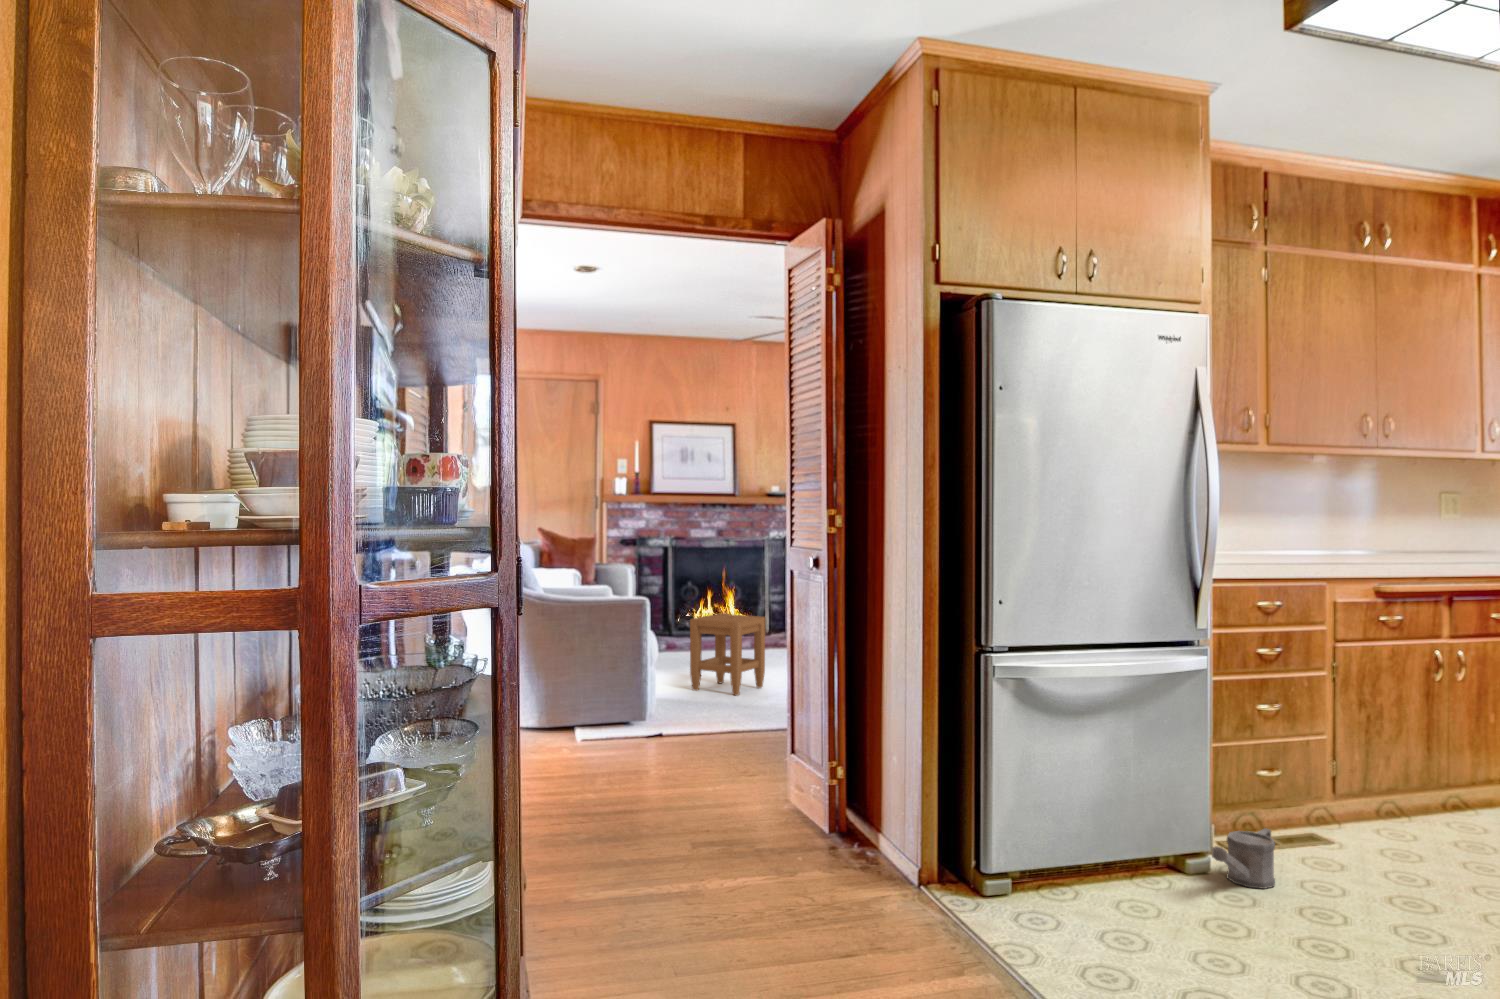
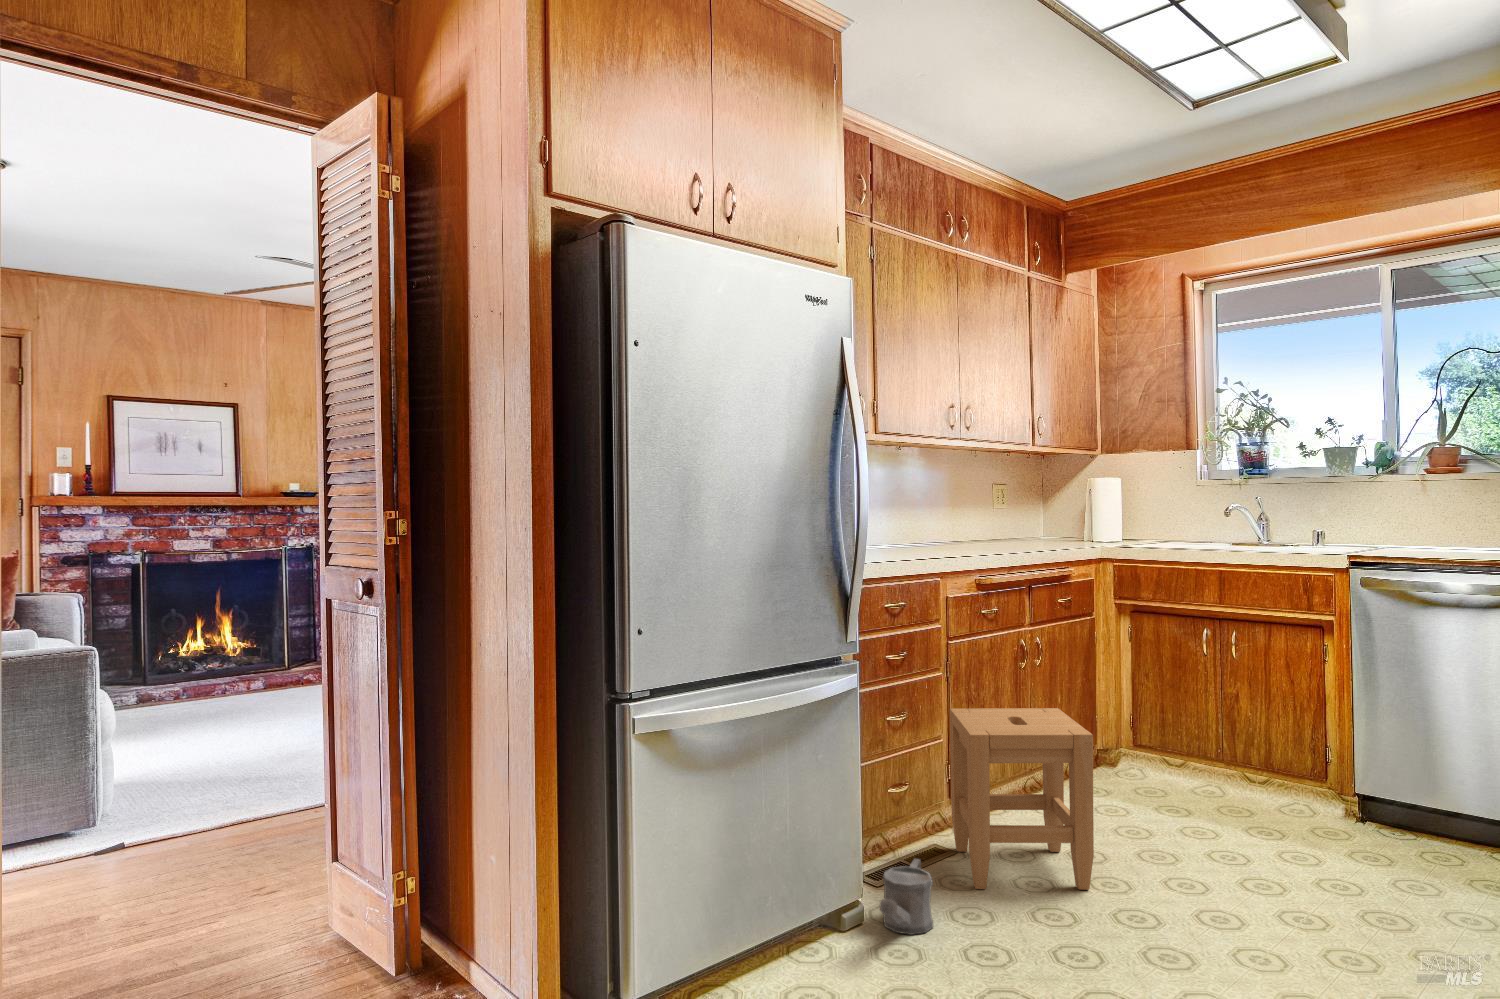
stool: present [690,614,765,696] -> present [950,708,1094,890]

